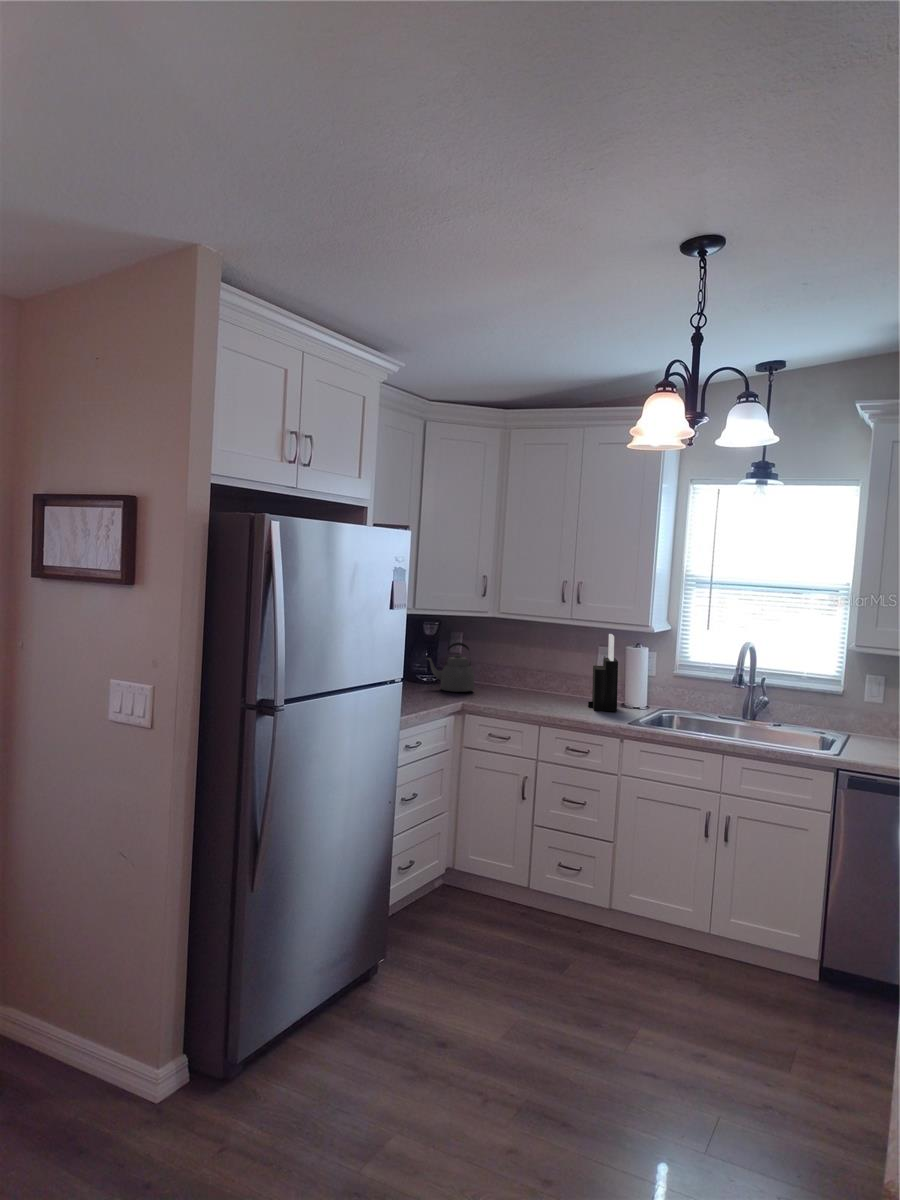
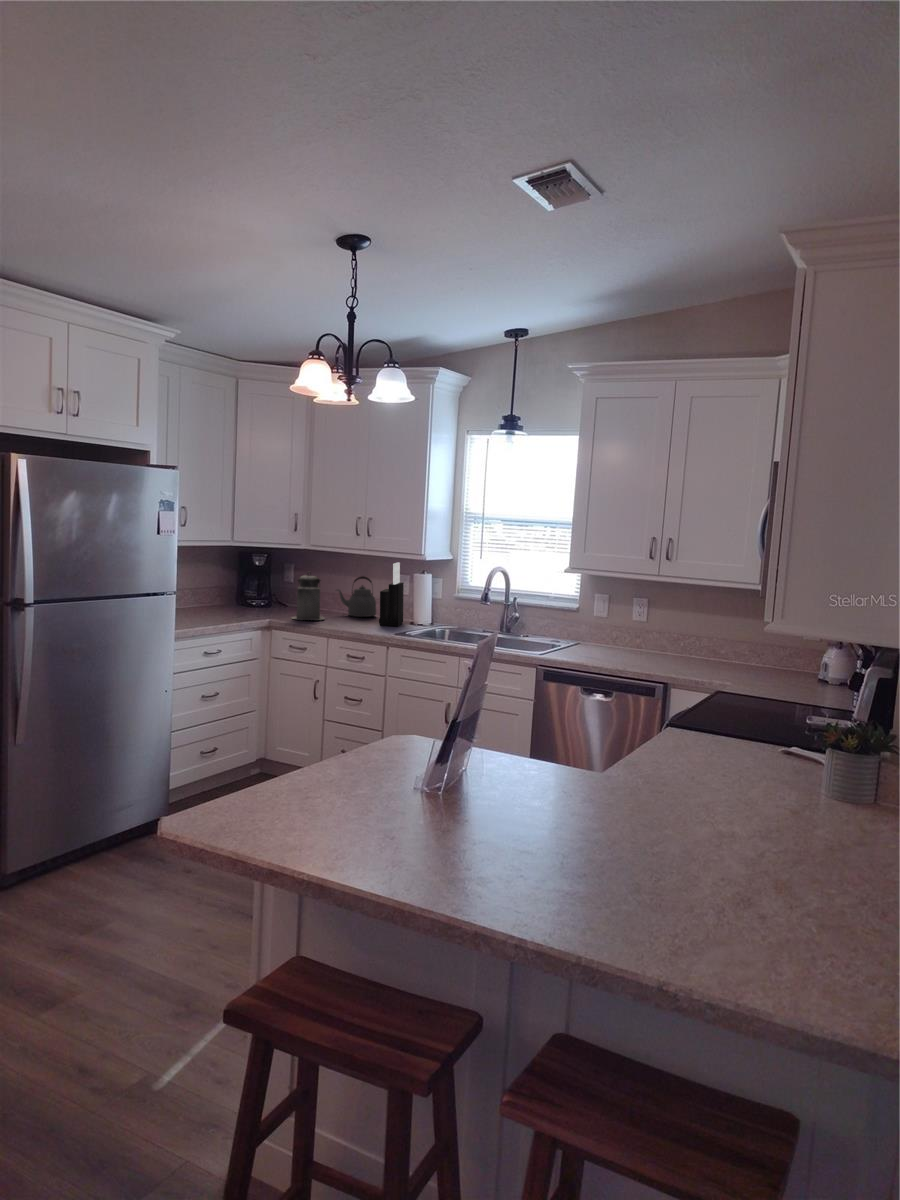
kettle: present [427,642,474,692] -> present [337,576,376,617]
canister: none [484,644,525,703] -> present [292,572,324,620]

